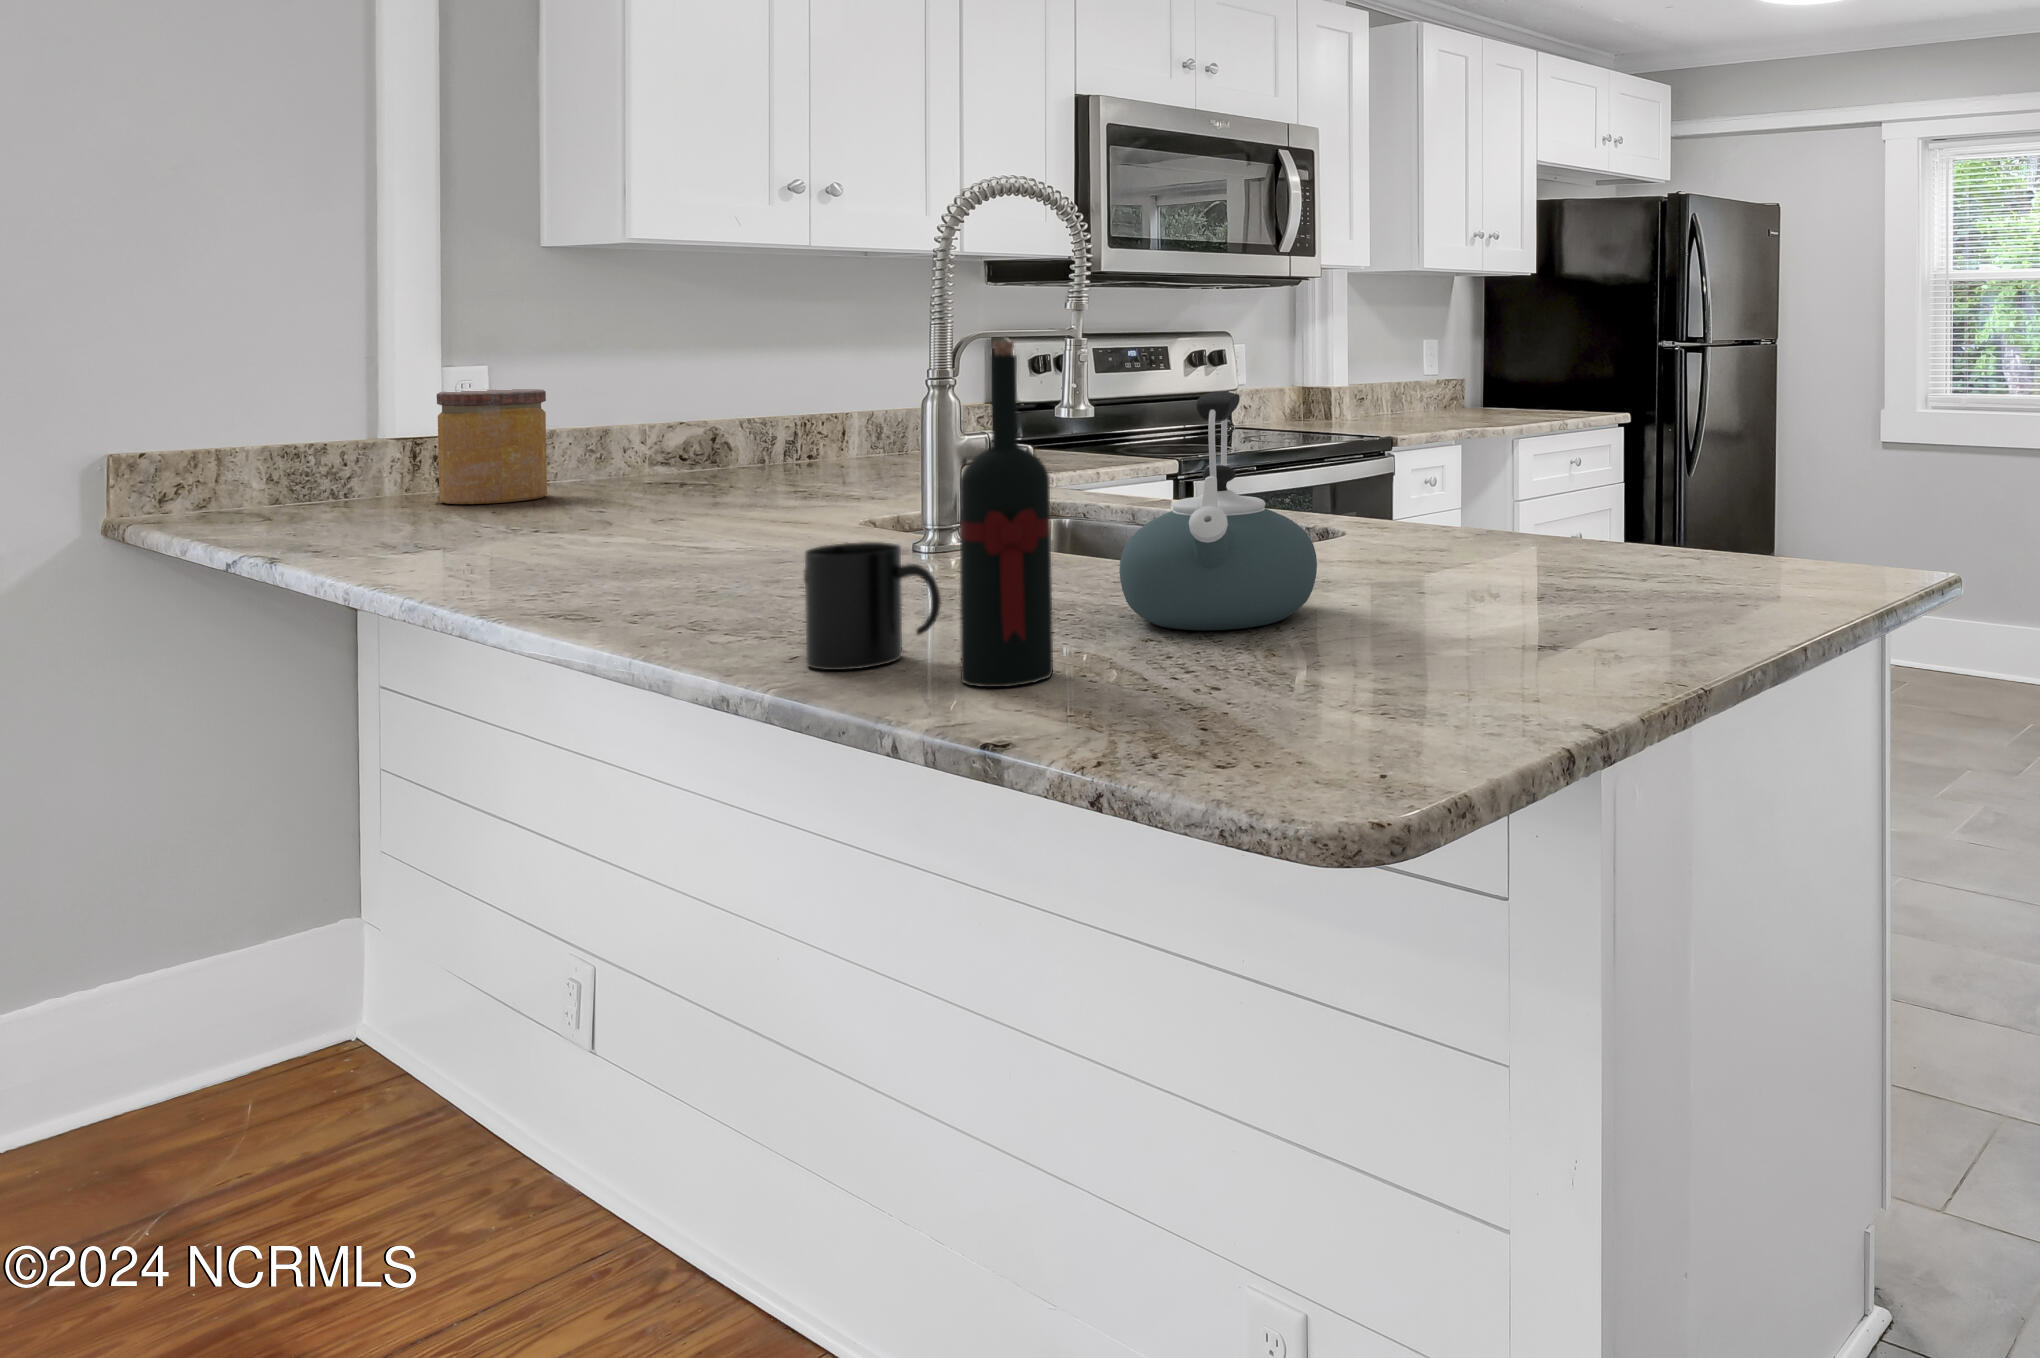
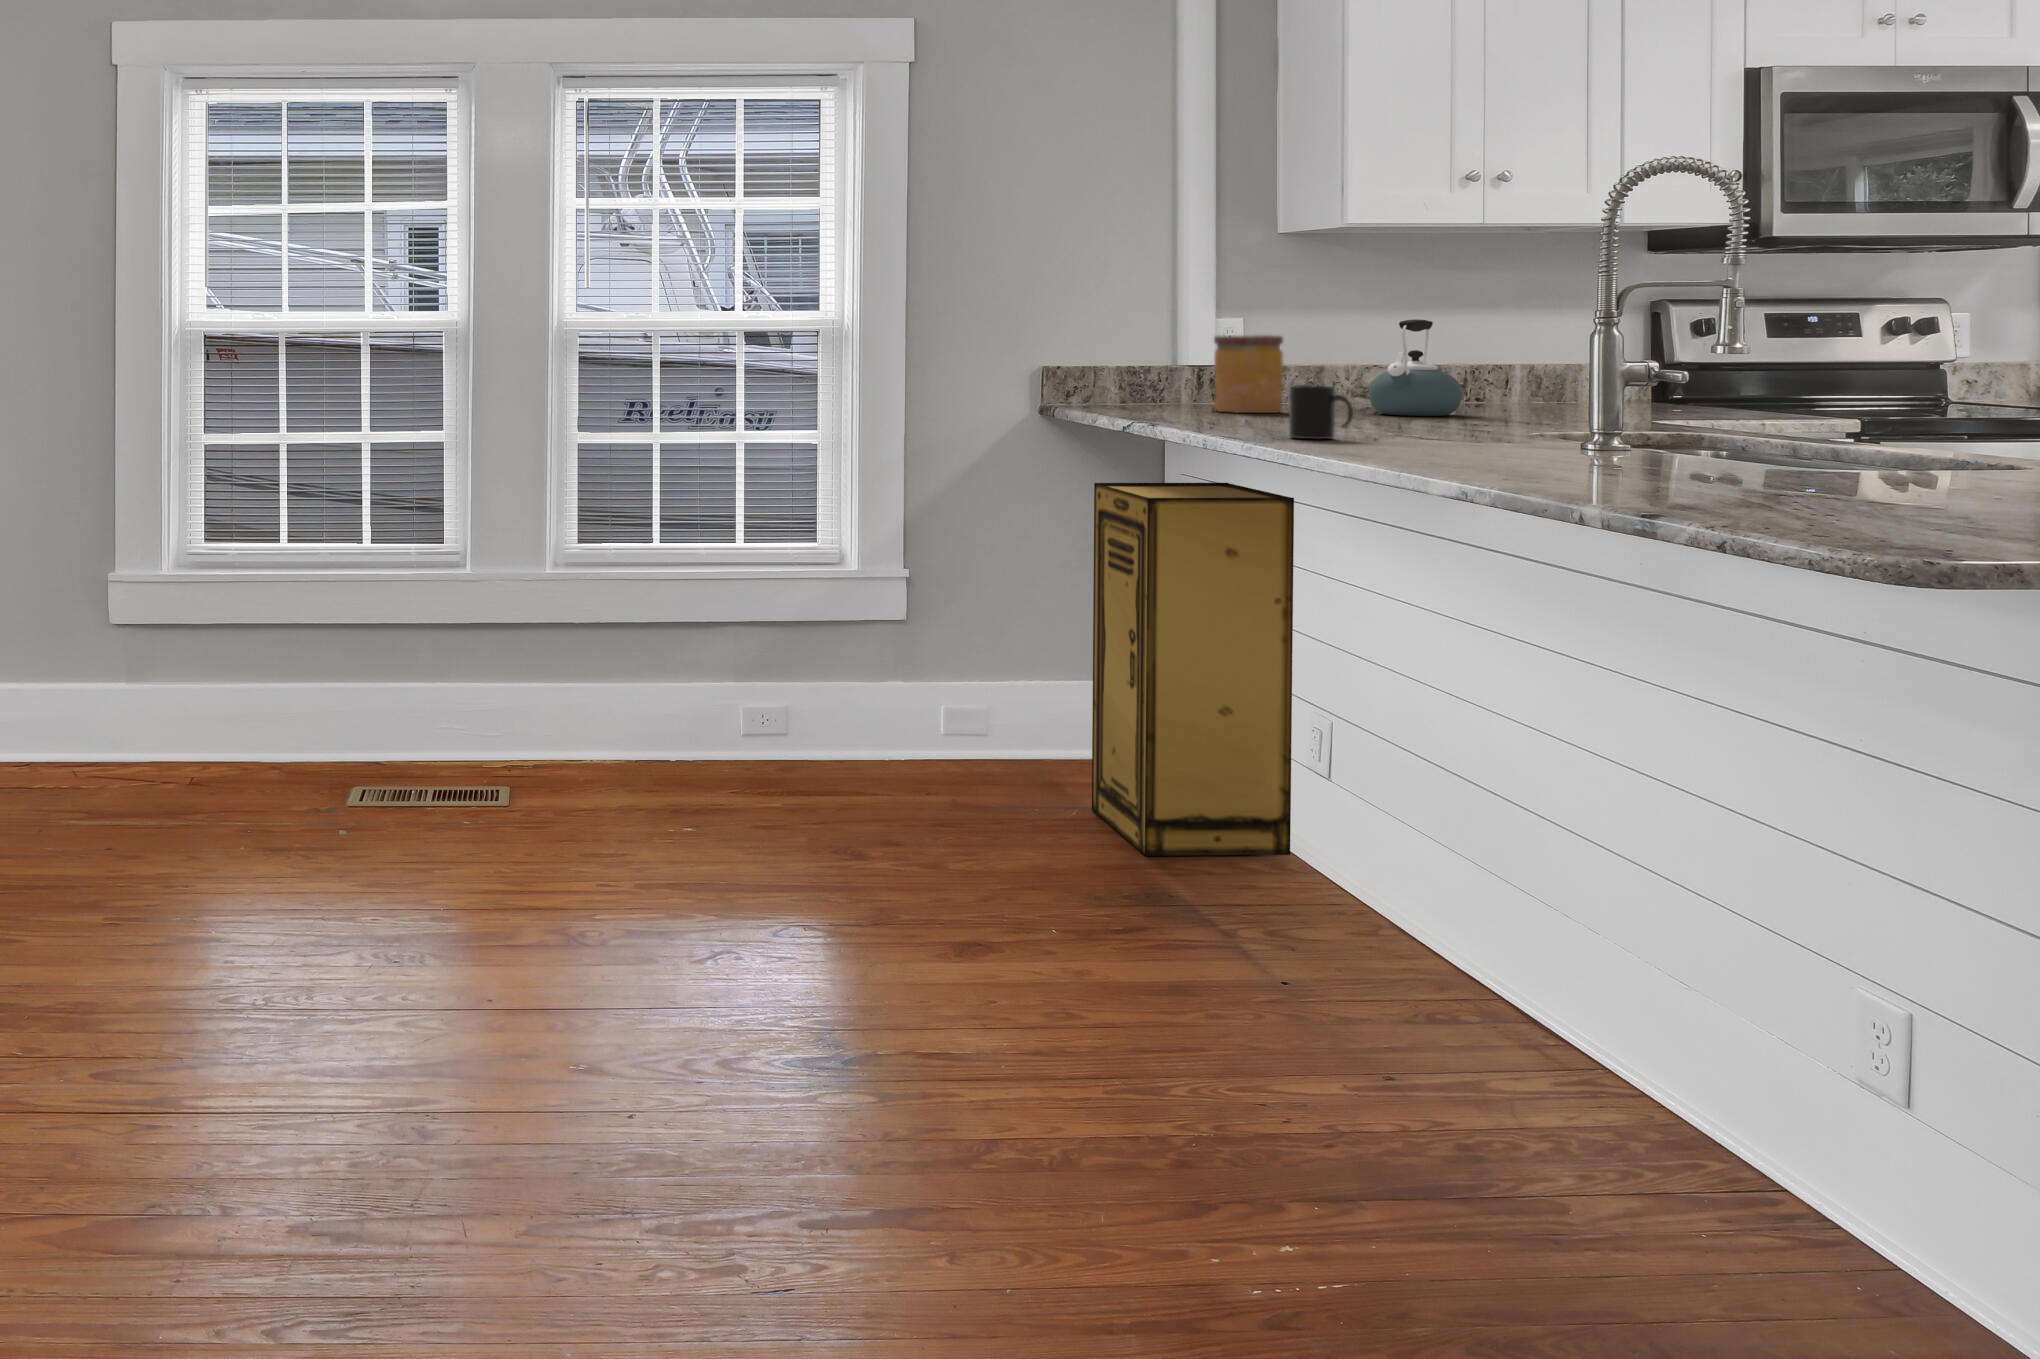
wine bottle: present [960,341,1053,687] -> none [1640,275,1710,493]
kettle: present [1119,392,1317,630] -> present [1369,319,1462,416]
mug: present [804,542,941,670] -> present [1289,385,1353,439]
storage cabinet: none [171,621,537,1300] -> present [1092,483,1294,856]

